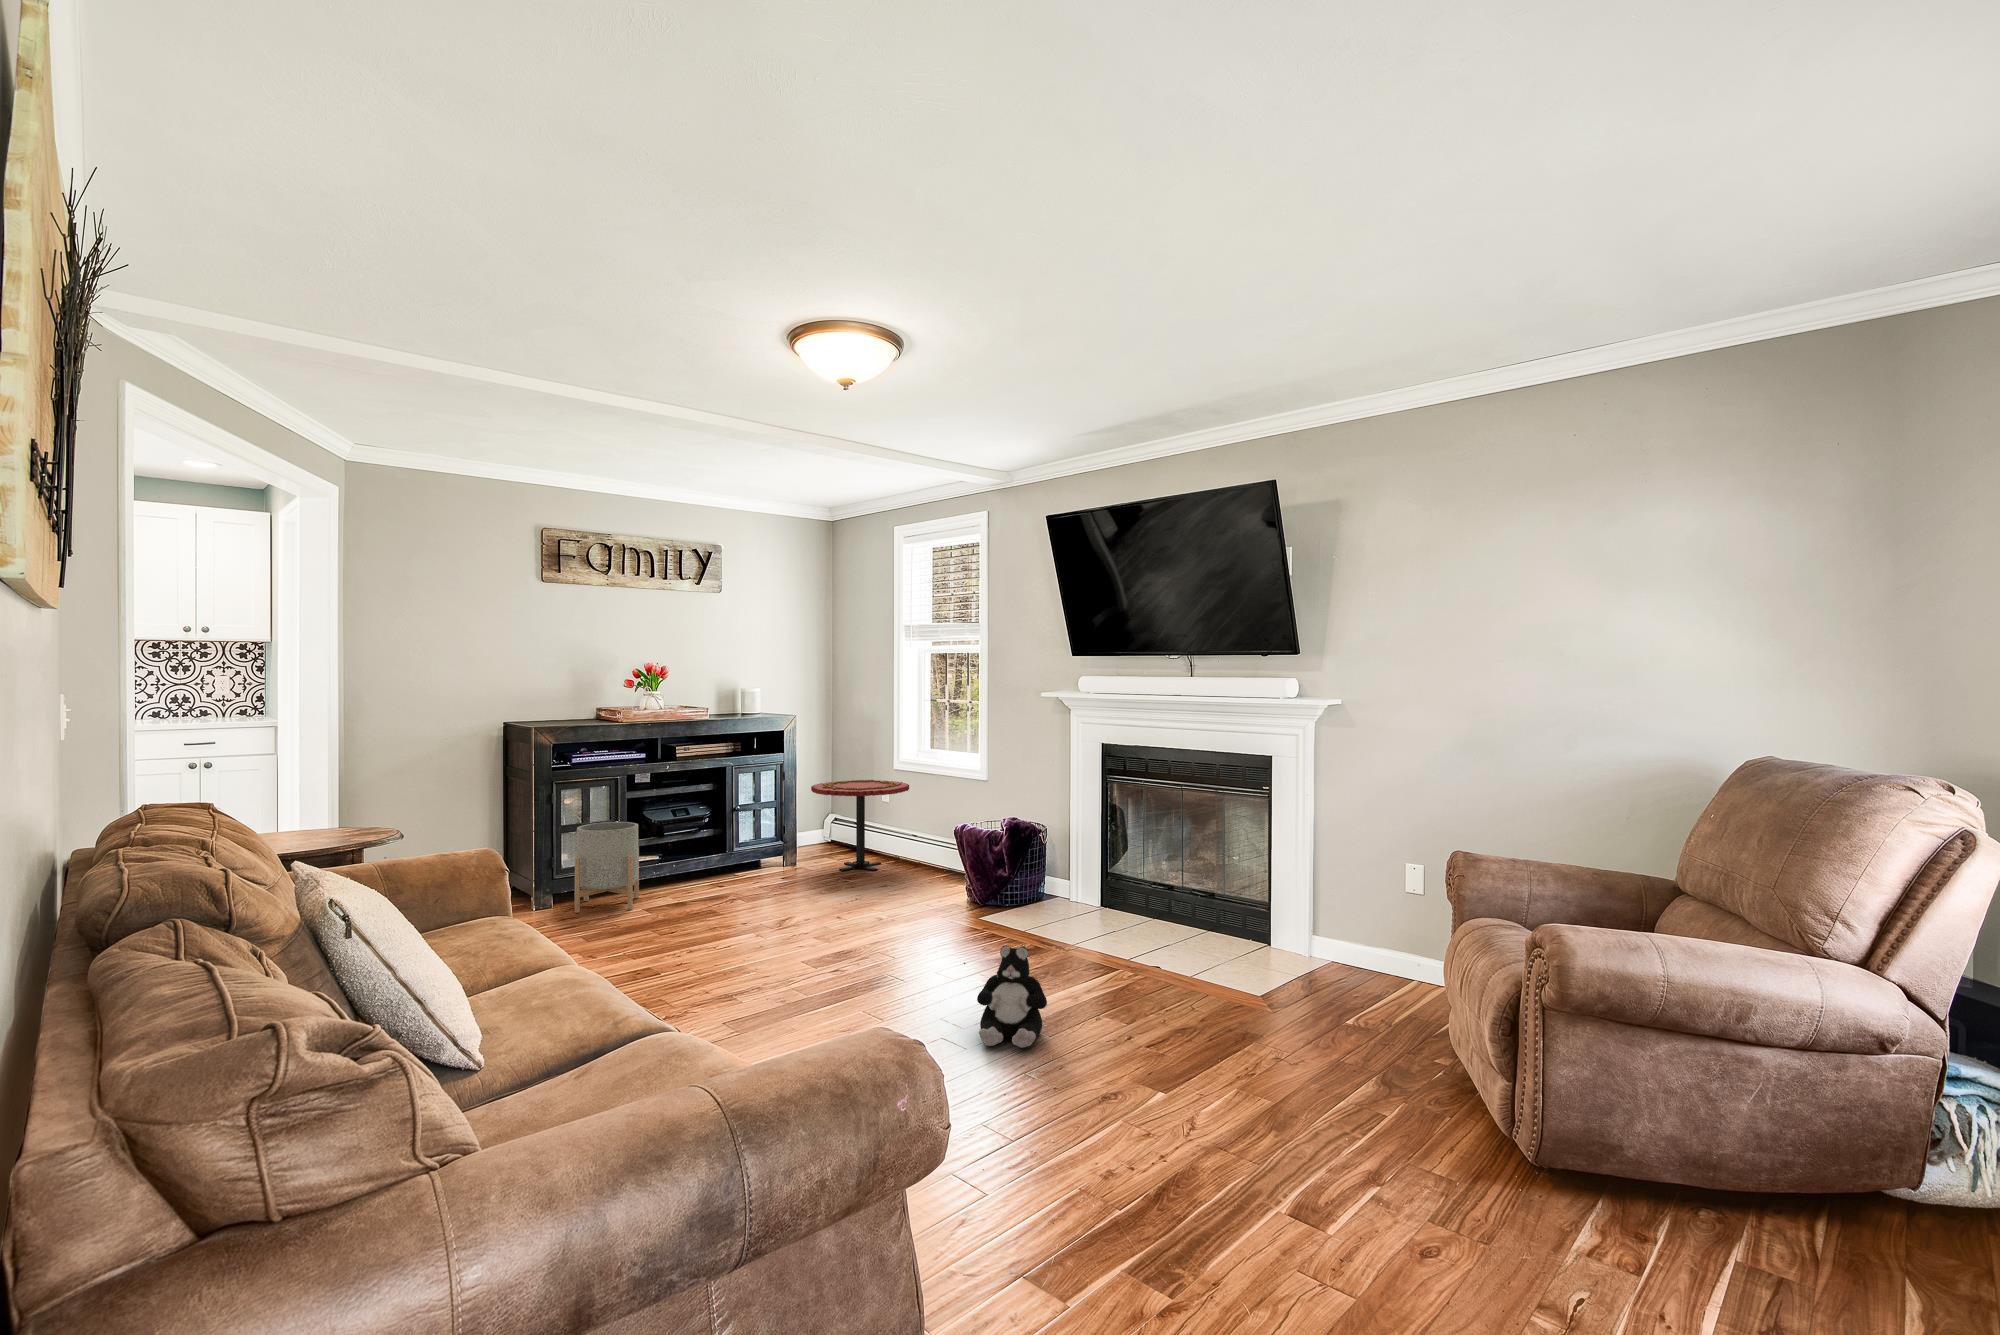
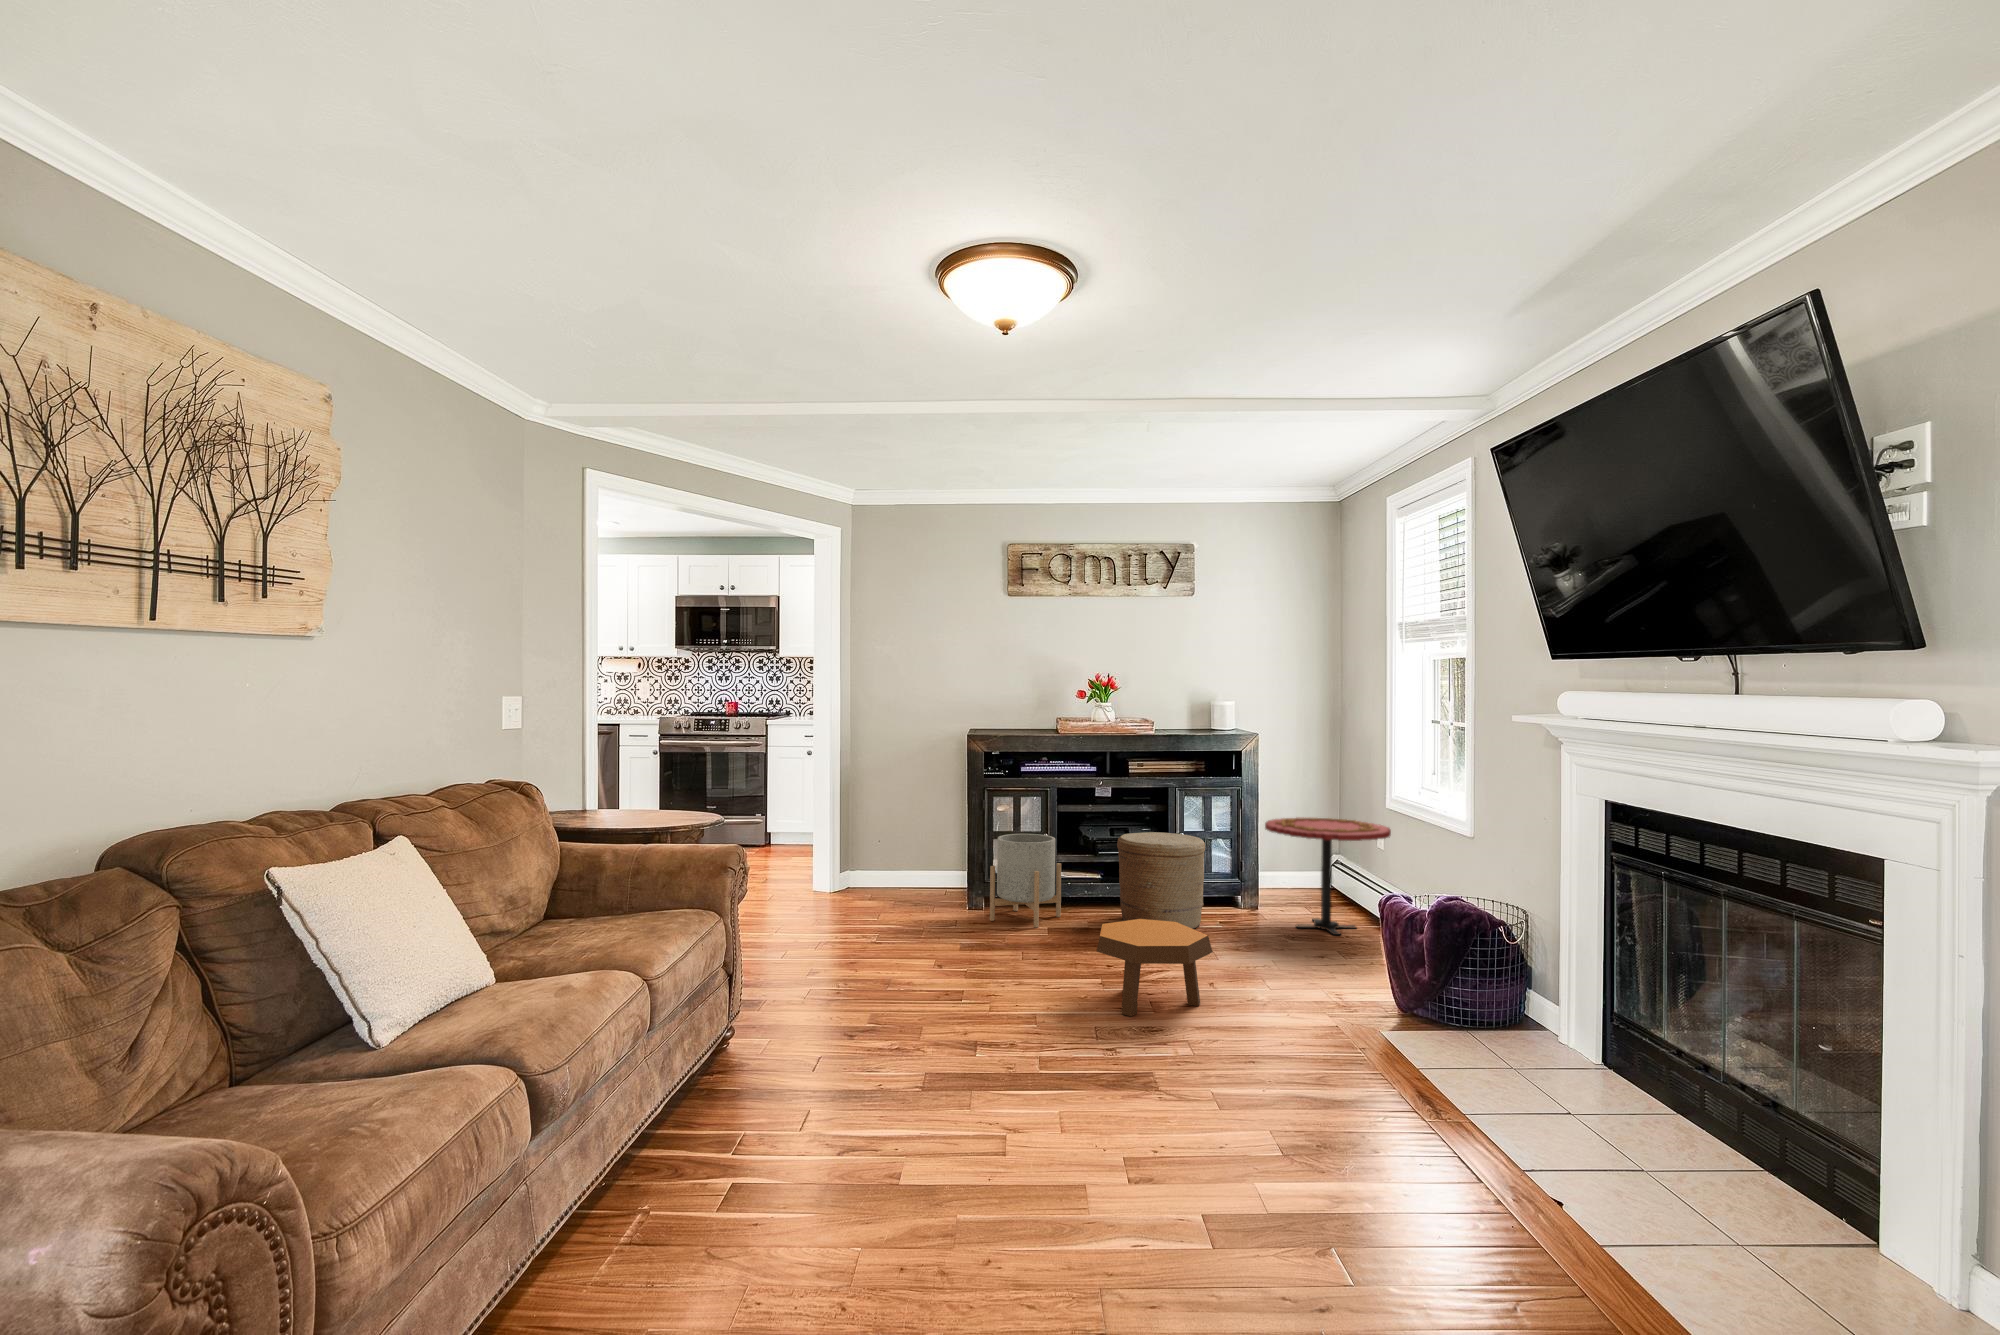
woven basket: none [693,806,774,893] -> present [1117,832,1205,929]
footstool: none [763,872,859,951] -> present [1097,919,1213,1016]
plush toy: present [977,945,1047,1048] -> none [1122,1073,1239,1232]

